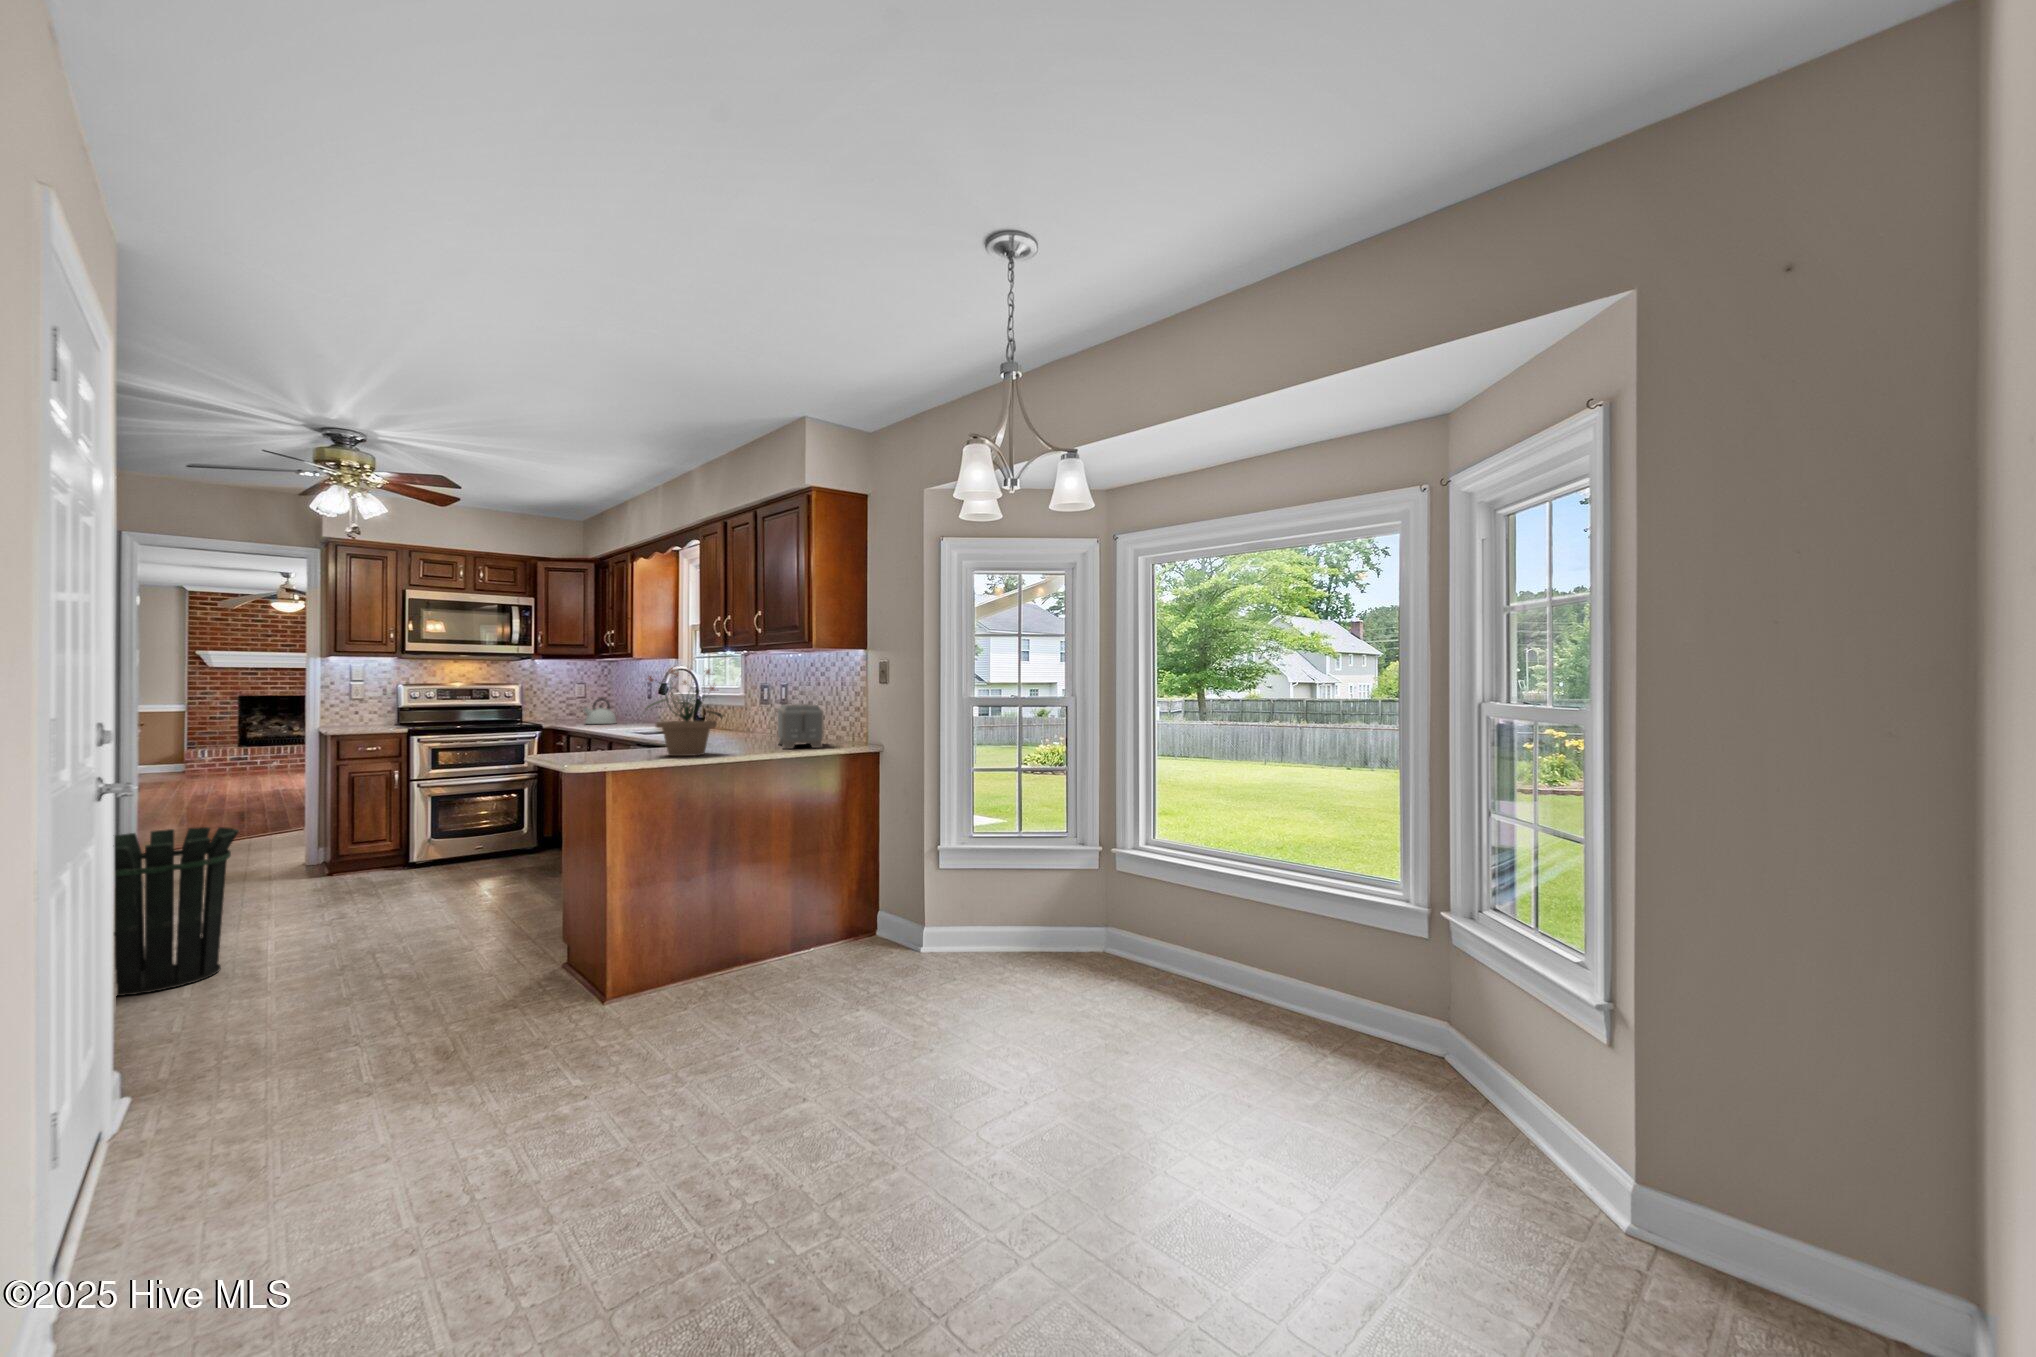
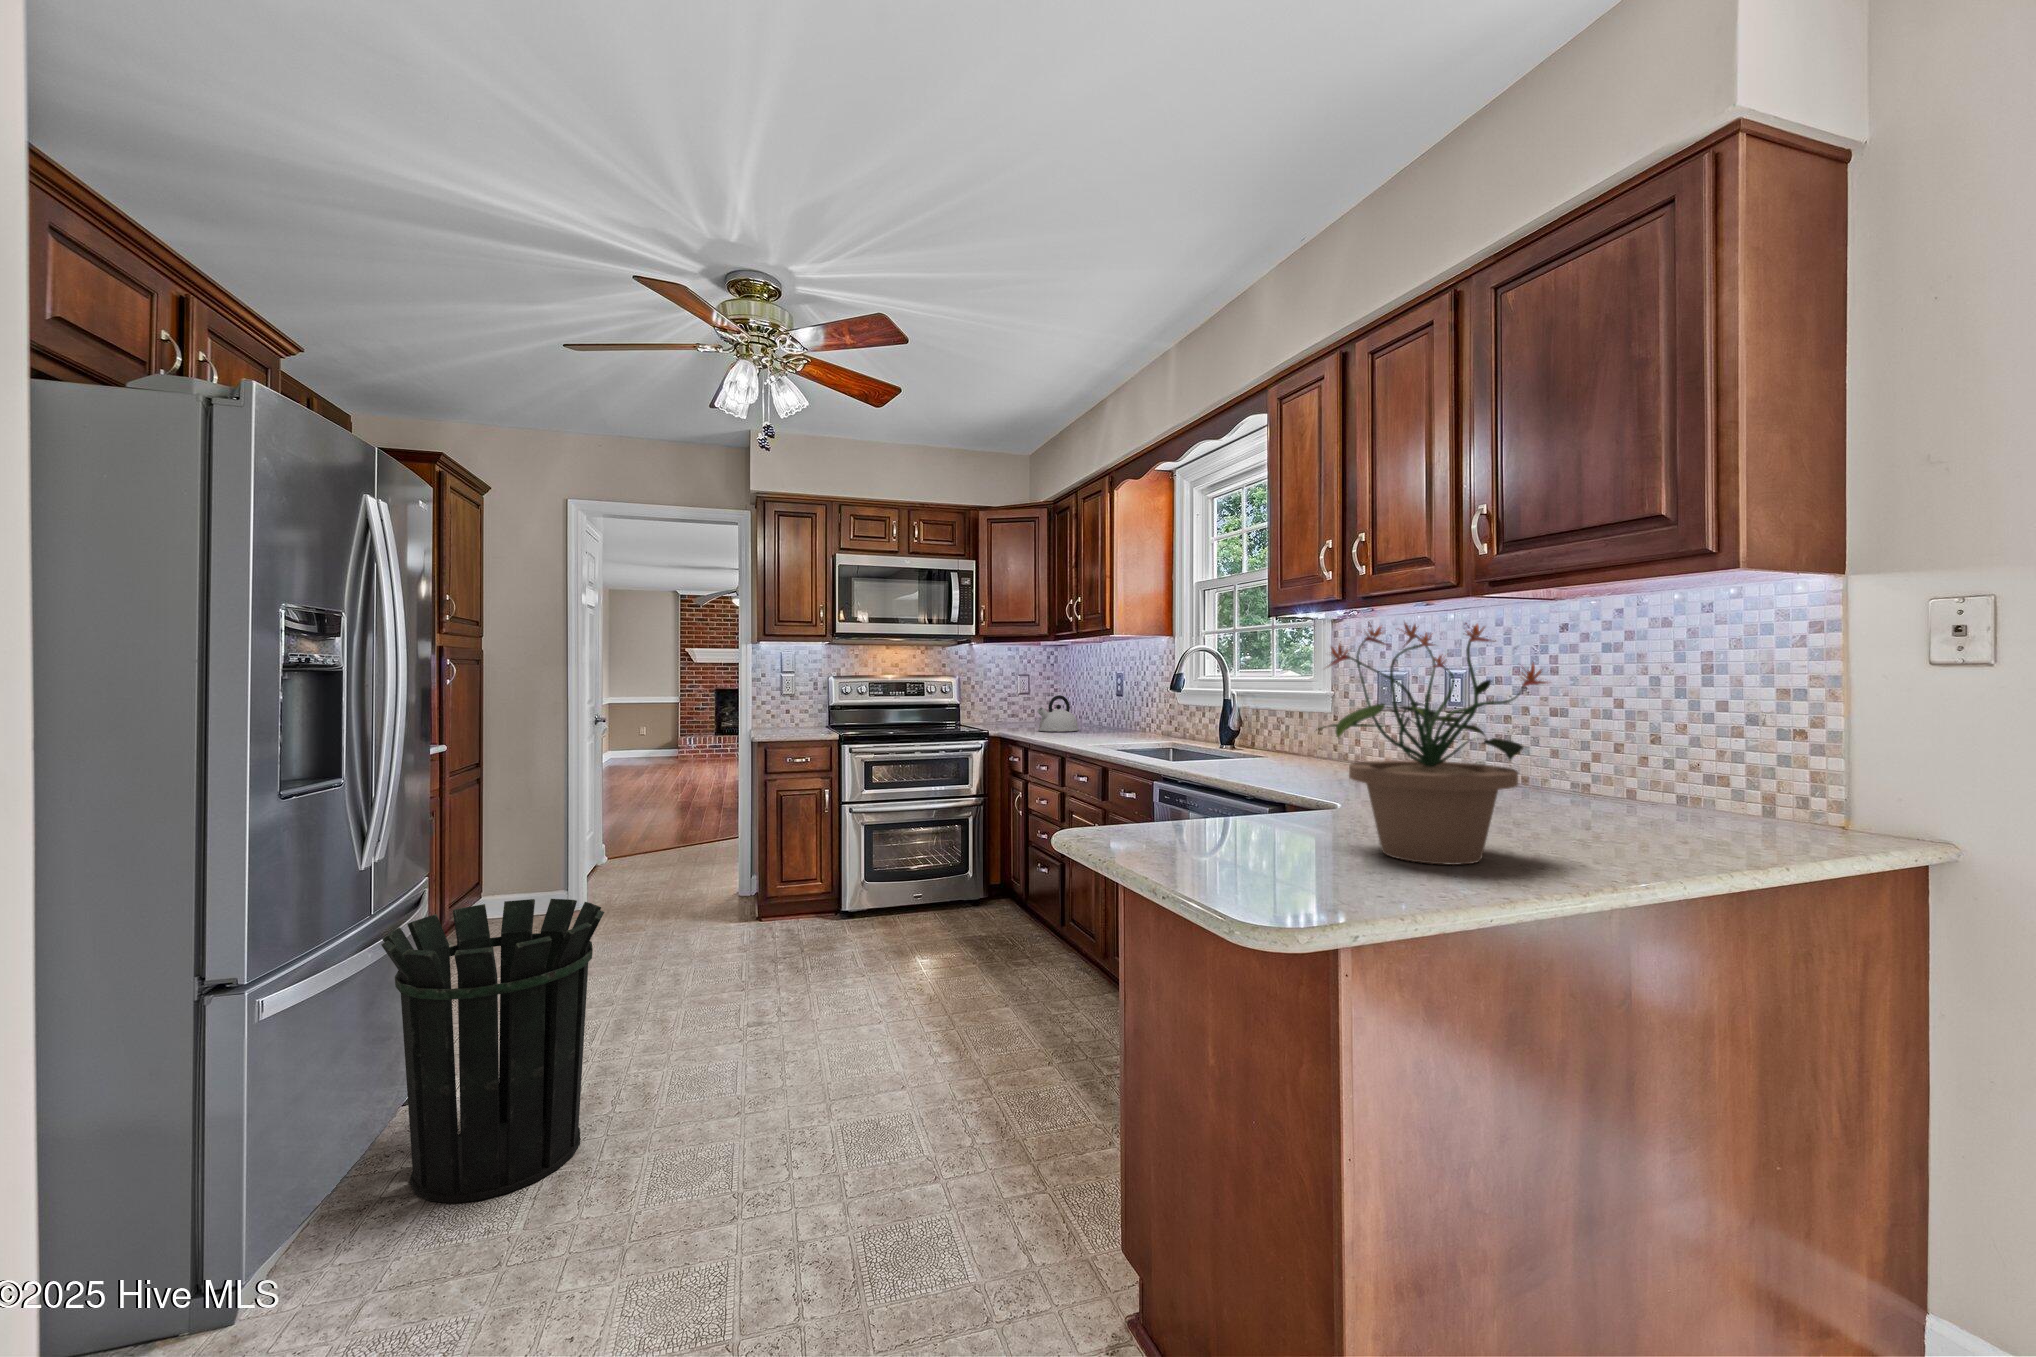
toaster: present [778,704,824,749] -> none [1545,719,1754,841]

